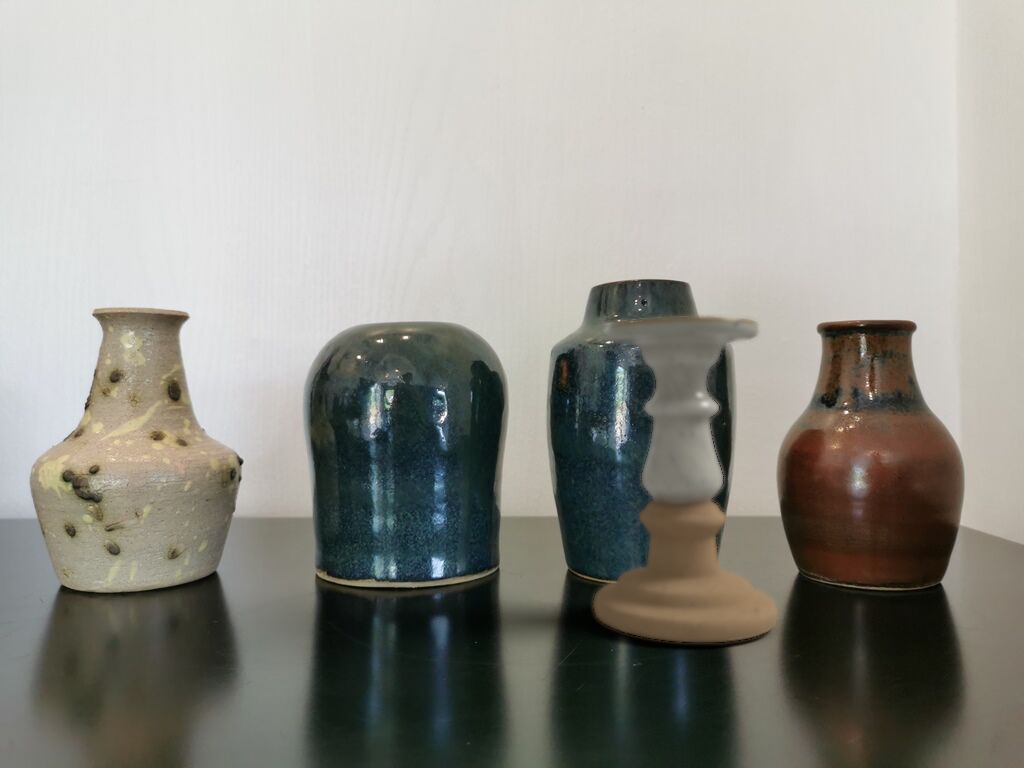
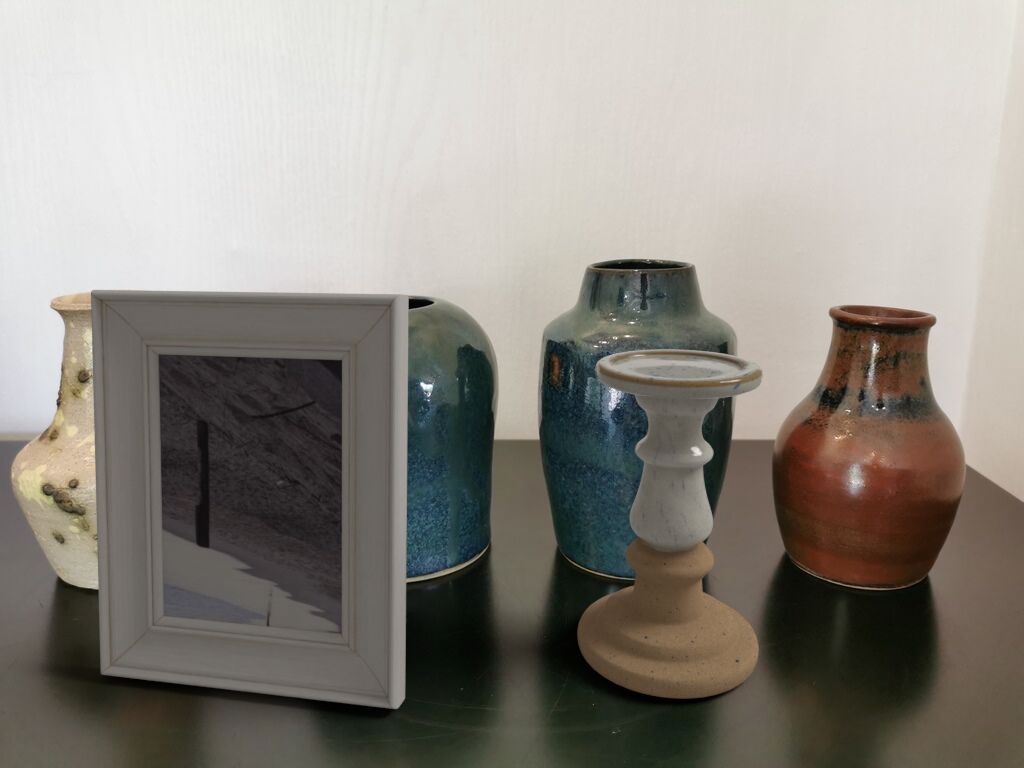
picture frame: none [107,244,436,647] -> present [91,290,409,709]

